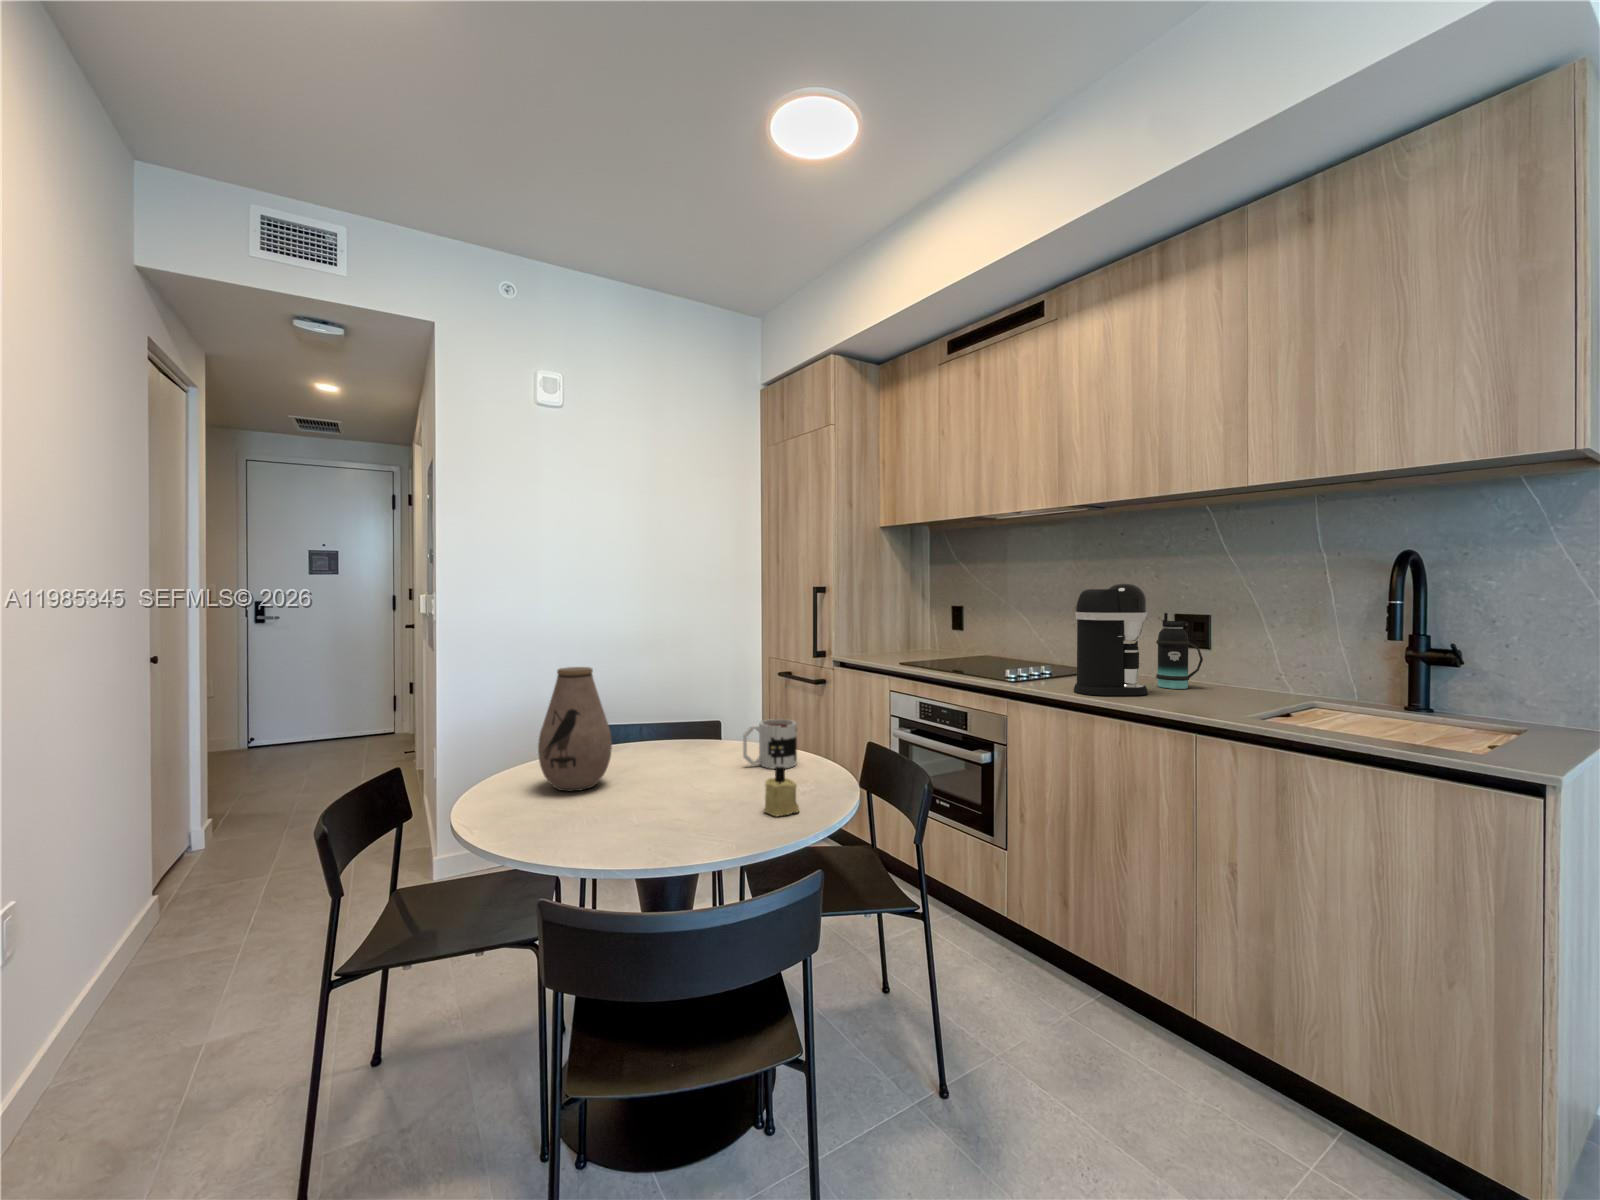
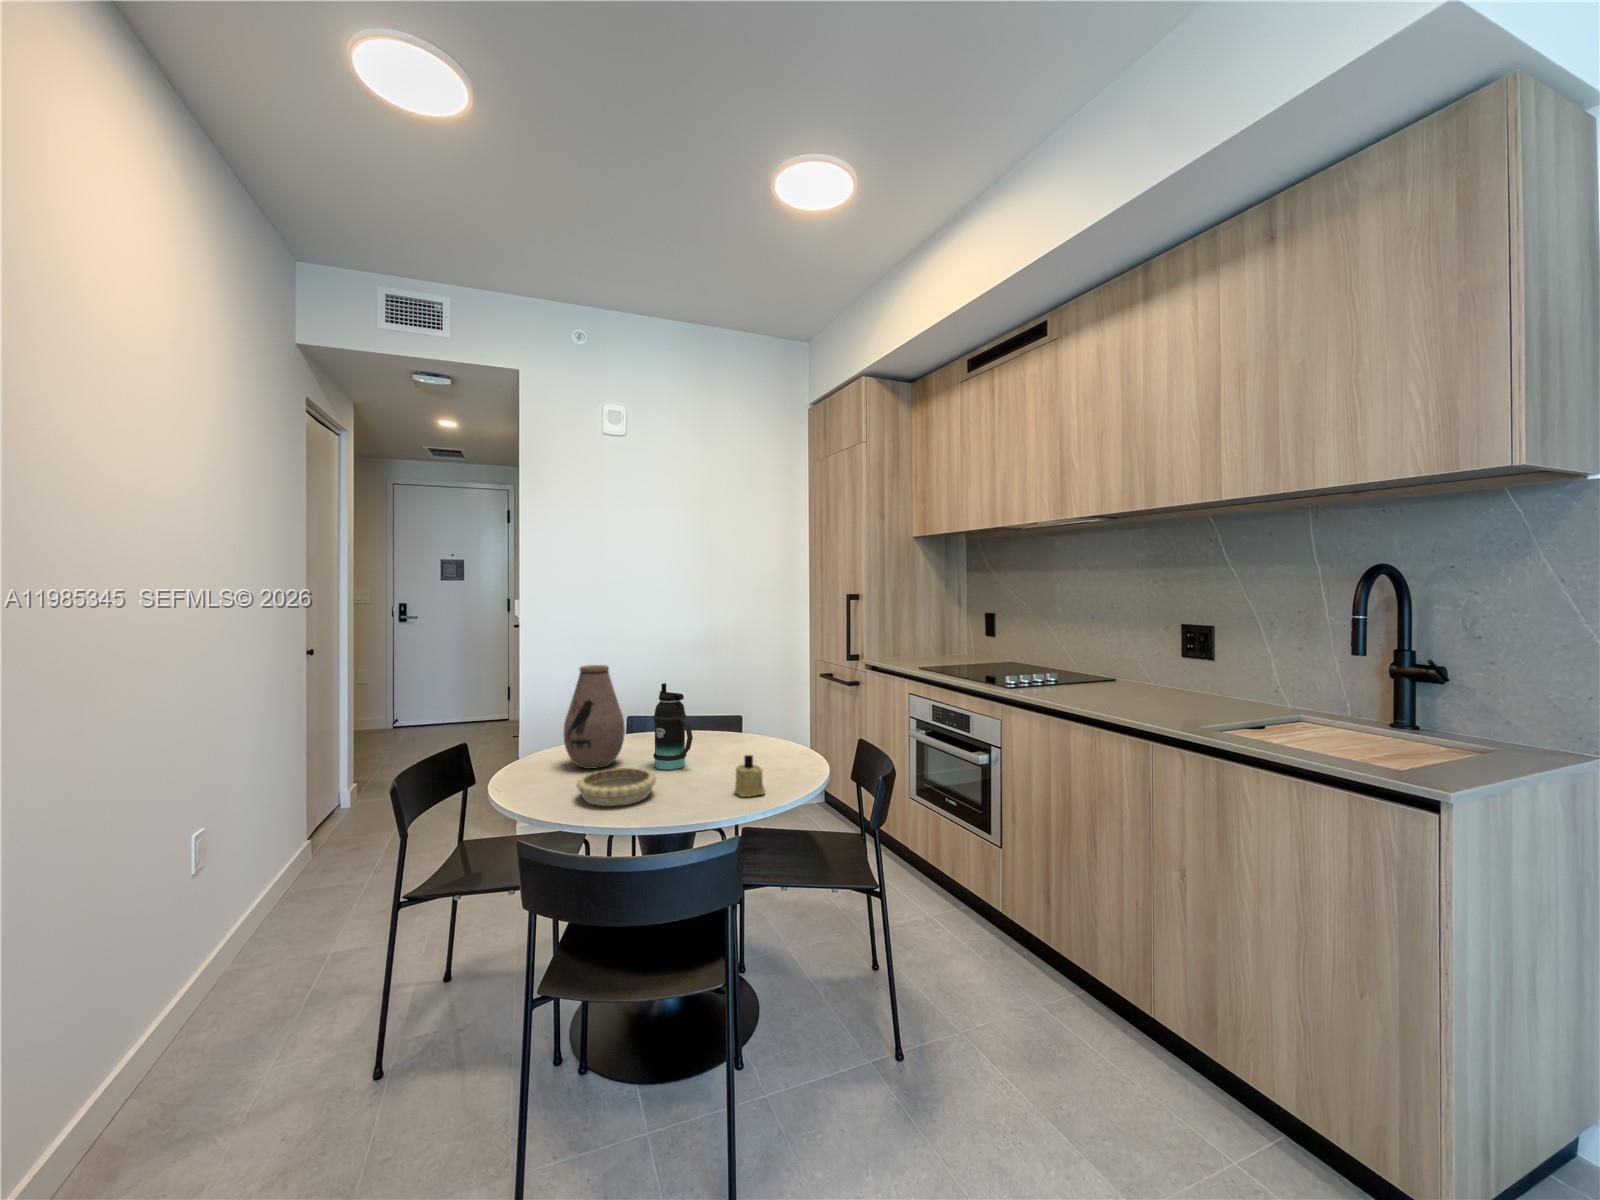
coffee maker: present [1074,583,1148,696] -> none [1061,595,1134,704]
bottle: present [1156,613,1203,689] -> present [653,683,693,770]
mug: present [743,719,797,769] -> none [741,715,789,759]
decorative bowl: none [576,788,673,837] -> present [577,768,656,806]

